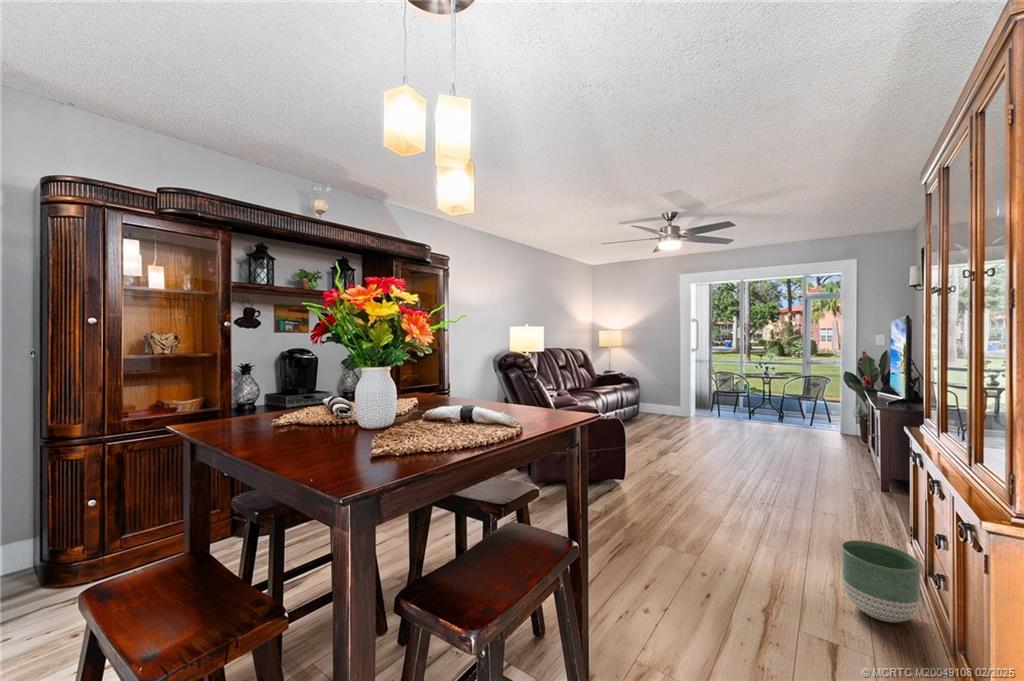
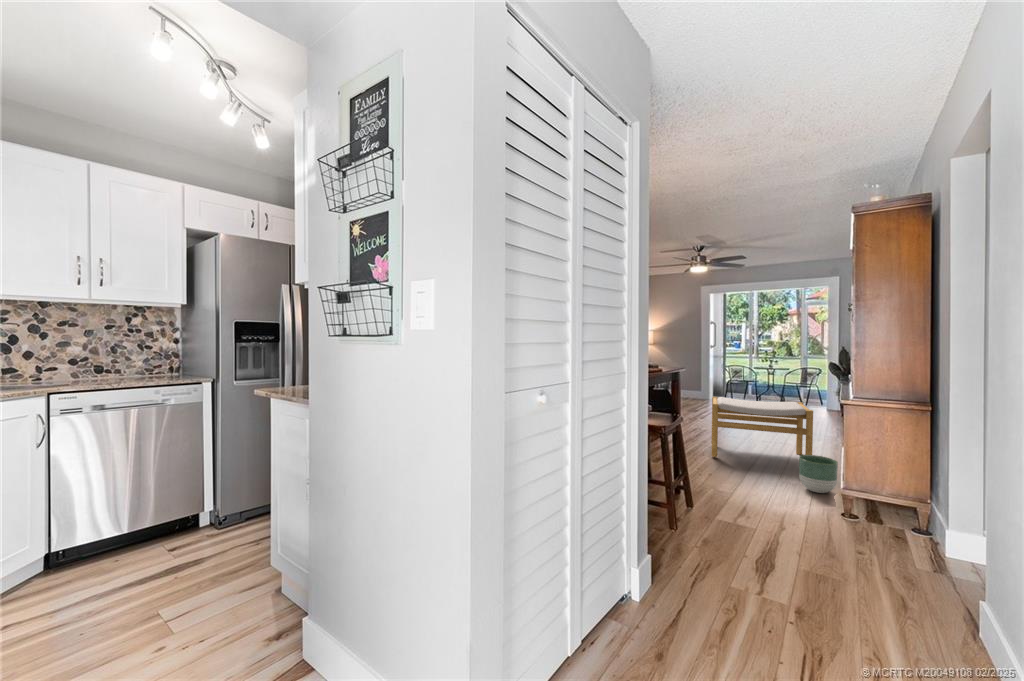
footstool: none [687,422,851,546] -> present [711,397,813,457]

